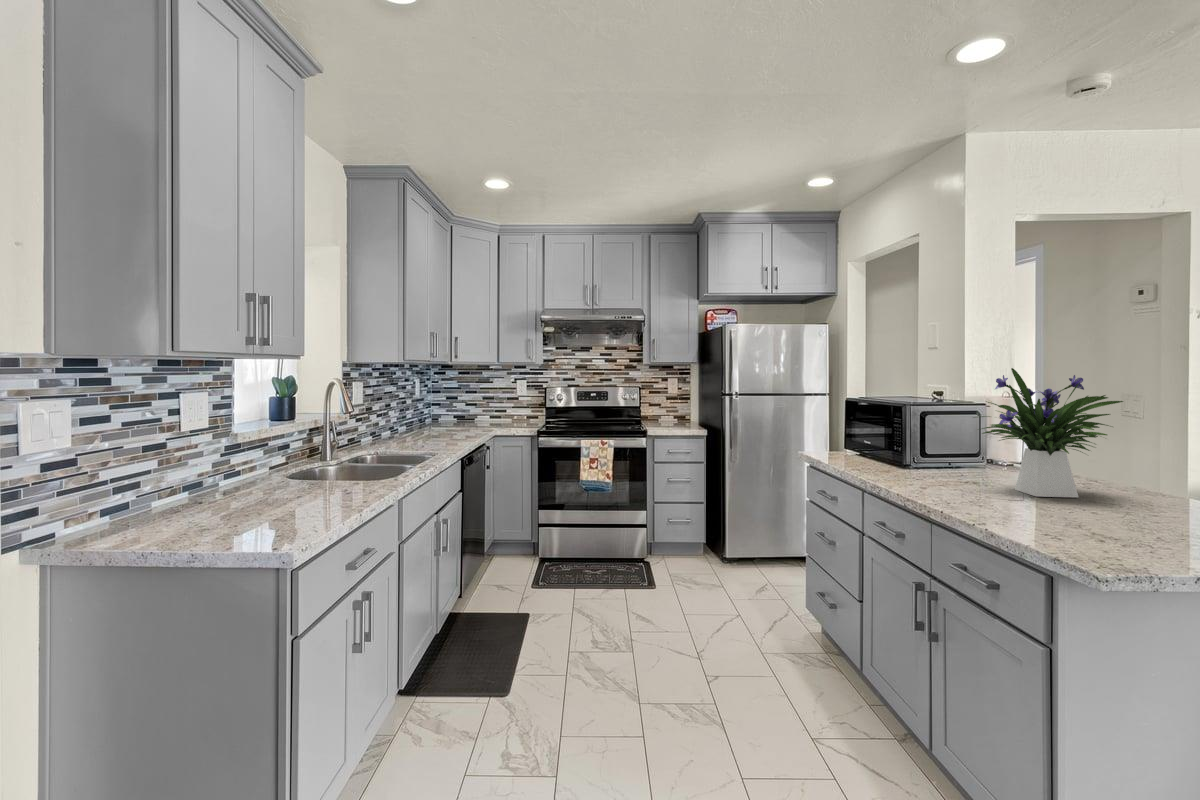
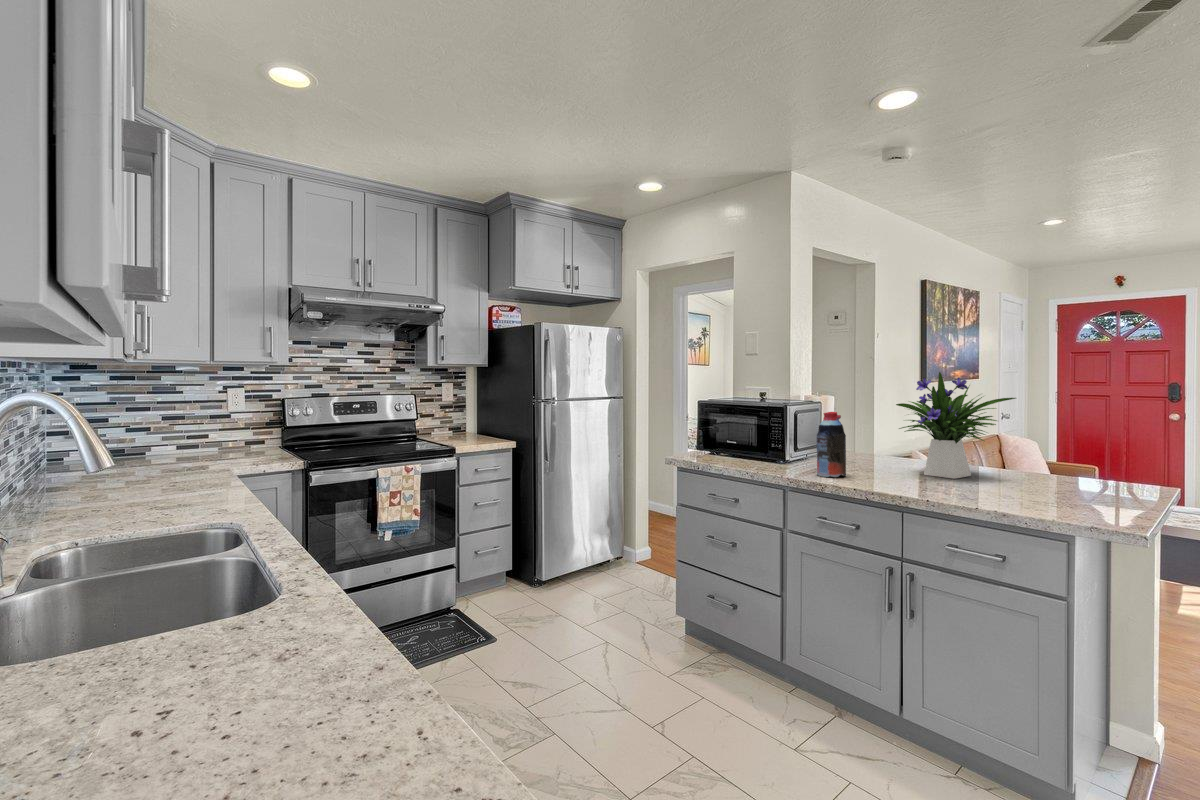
bottle: none [874,410,907,478] -> present [817,412,846,477]

